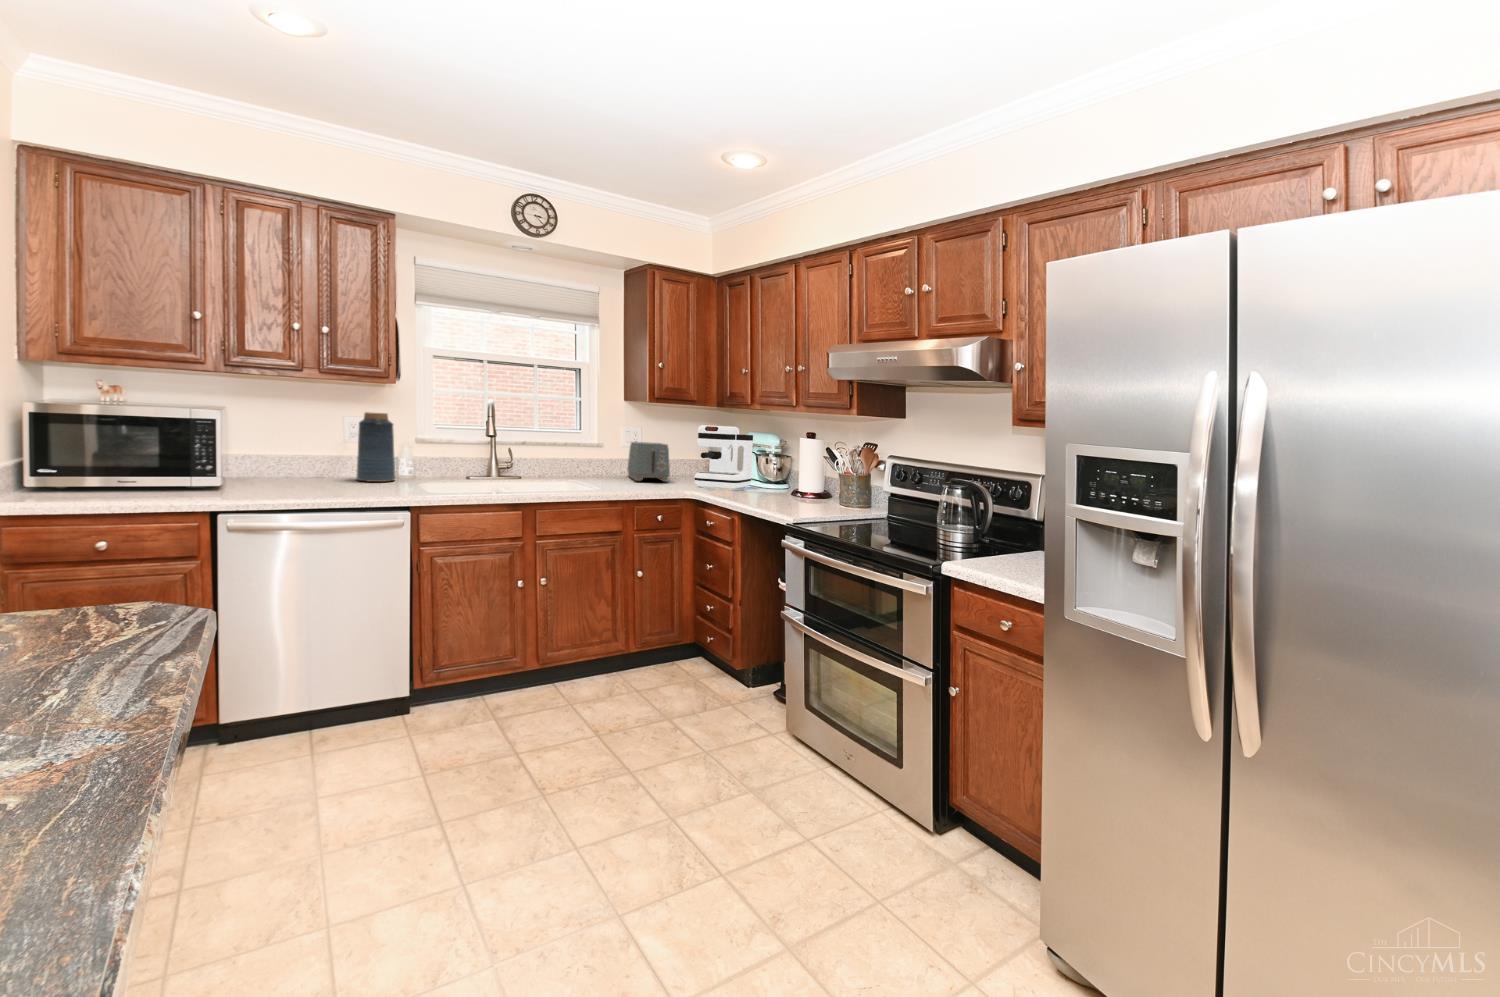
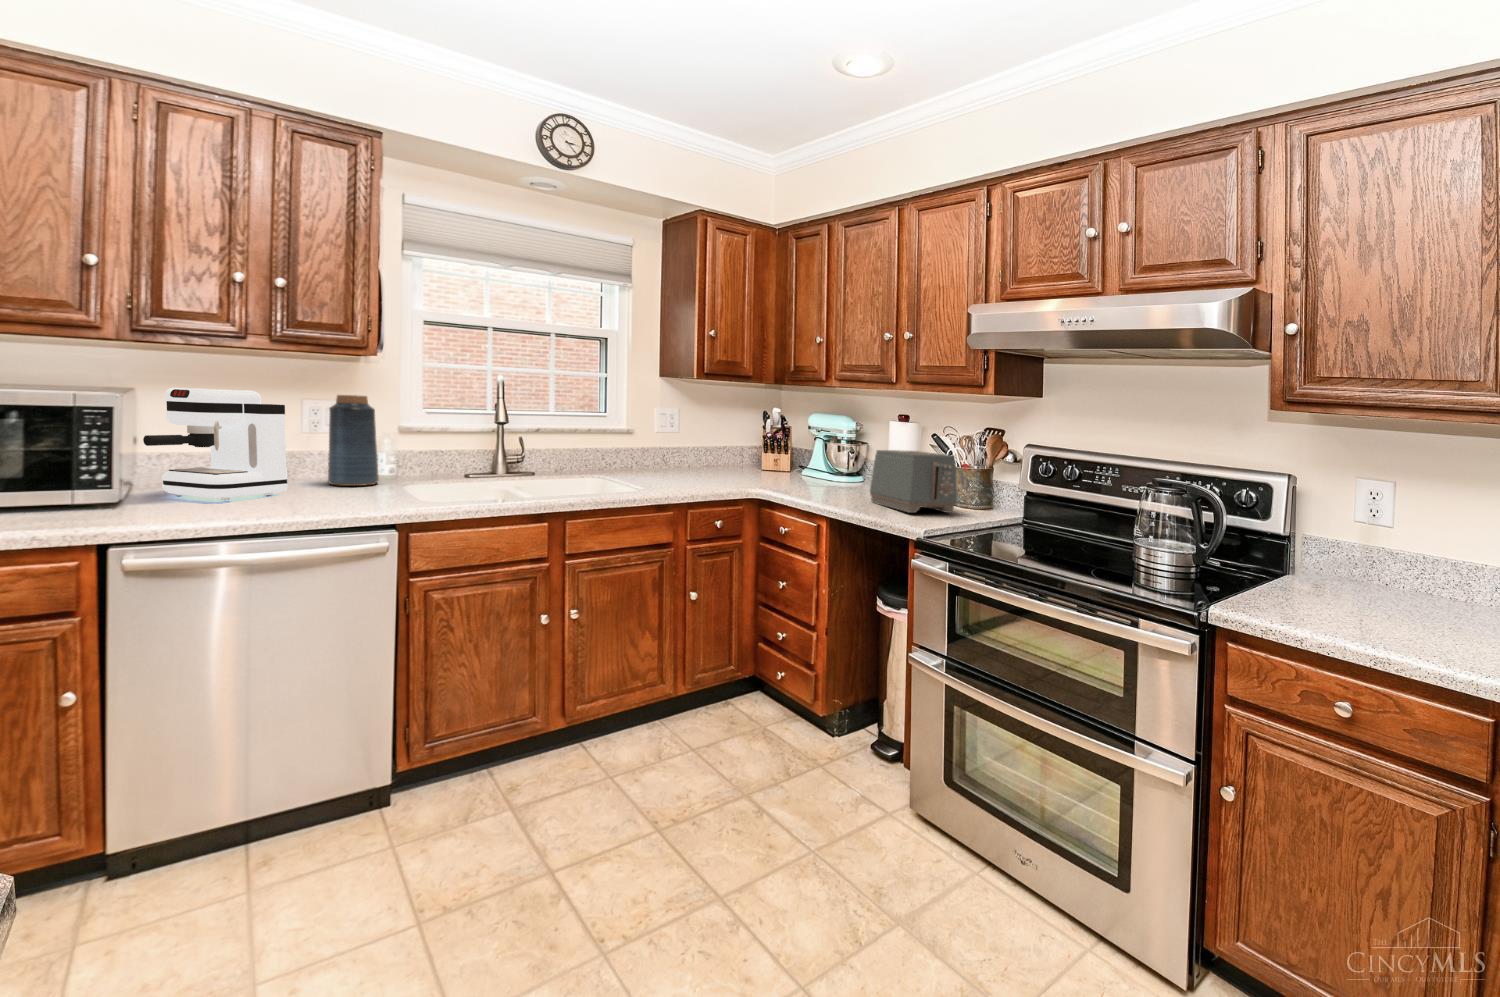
coffee maker: present [694,425,753,490] -> present [143,388,288,500]
toaster: present [628,442,670,482] -> present [870,450,957,513]

